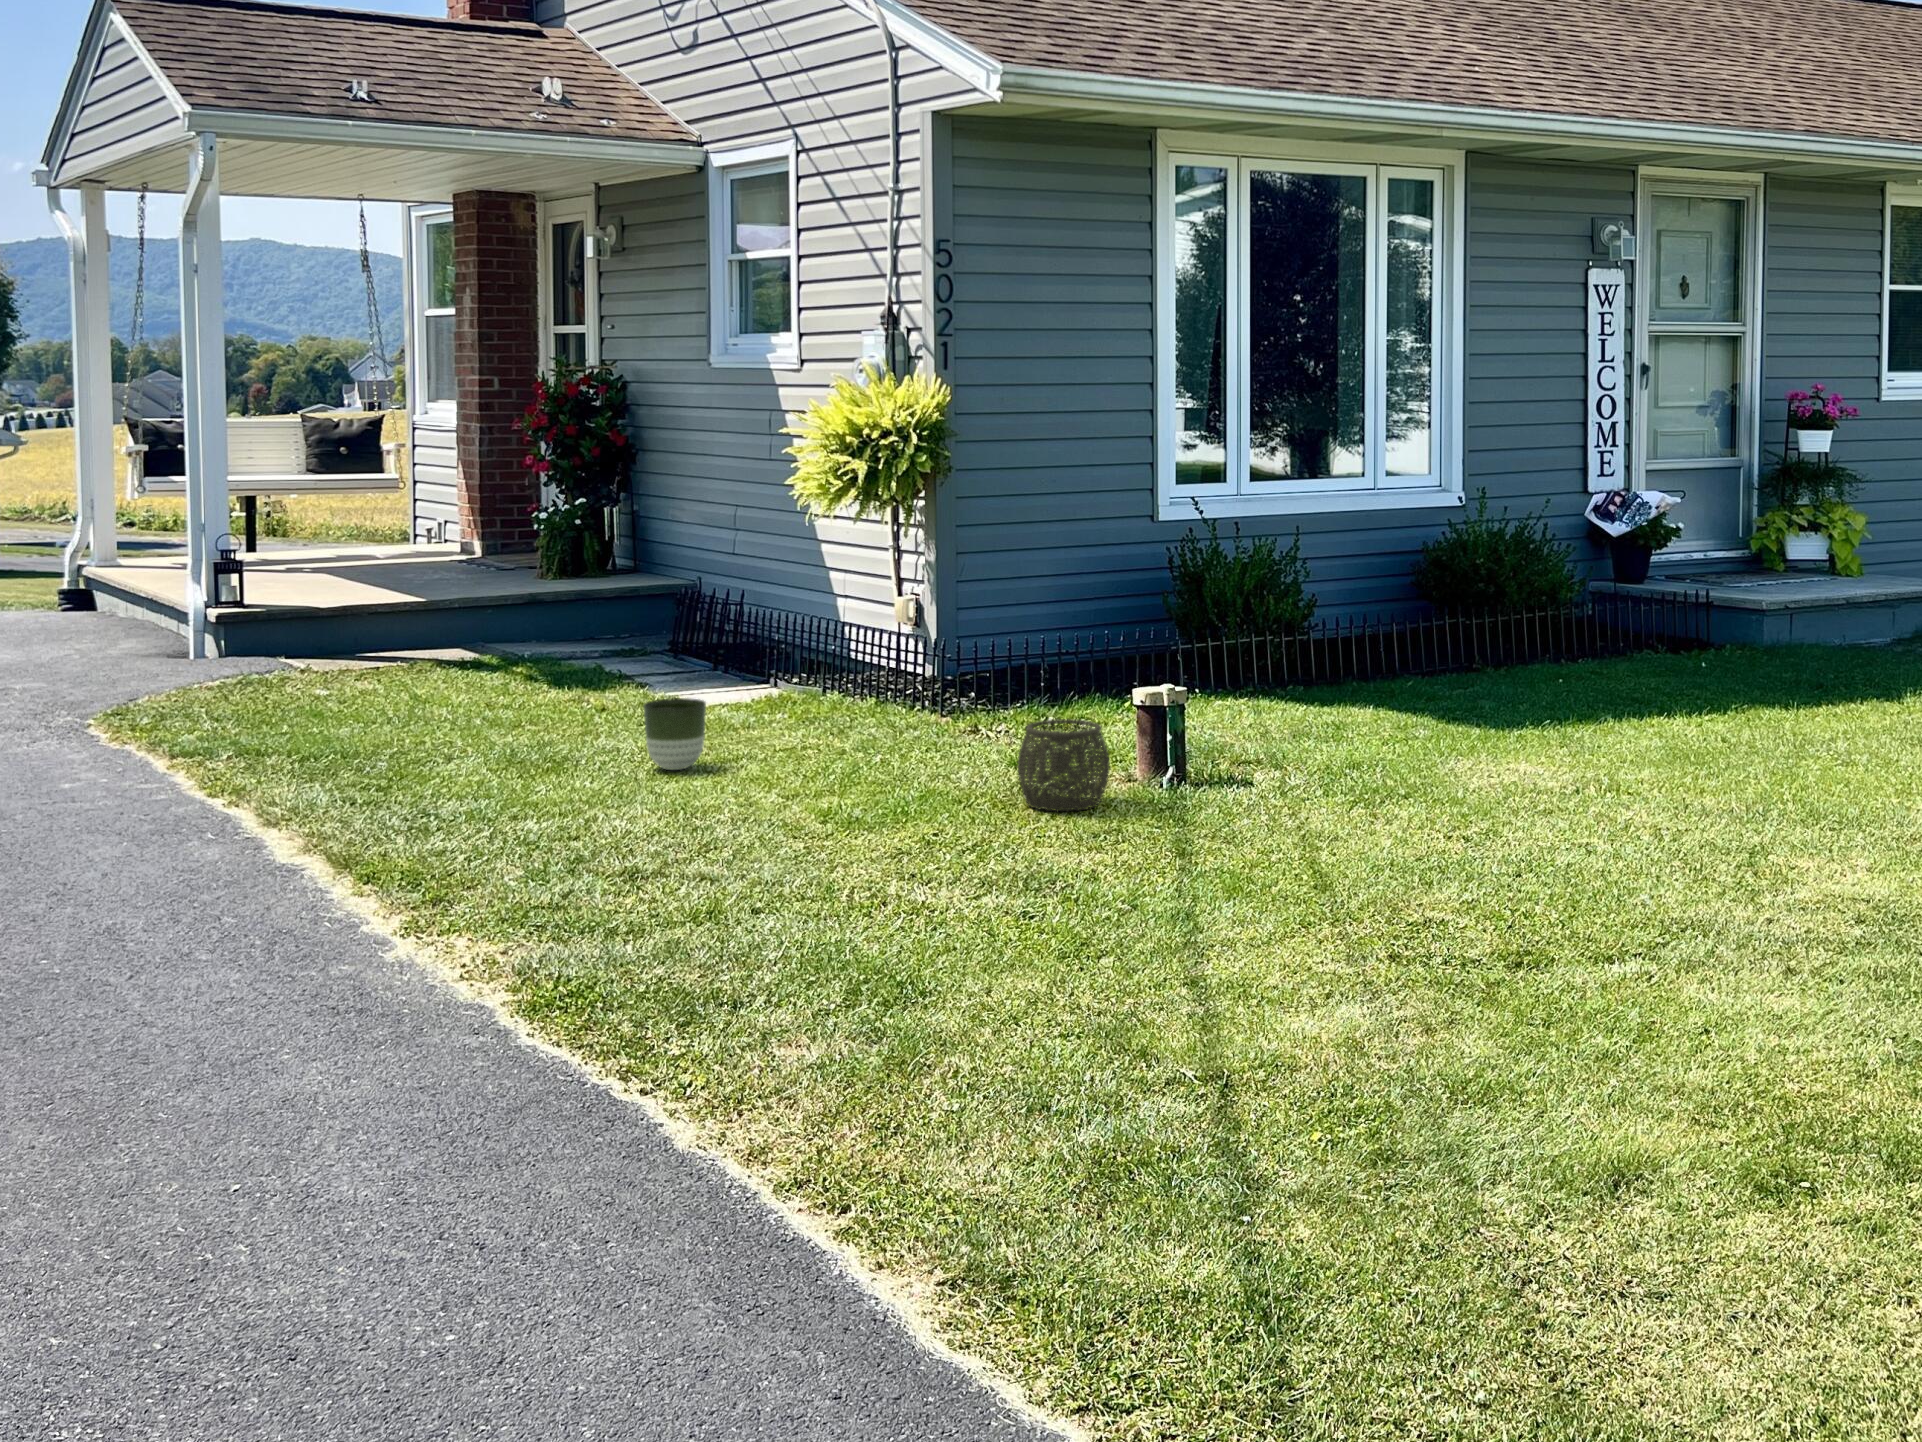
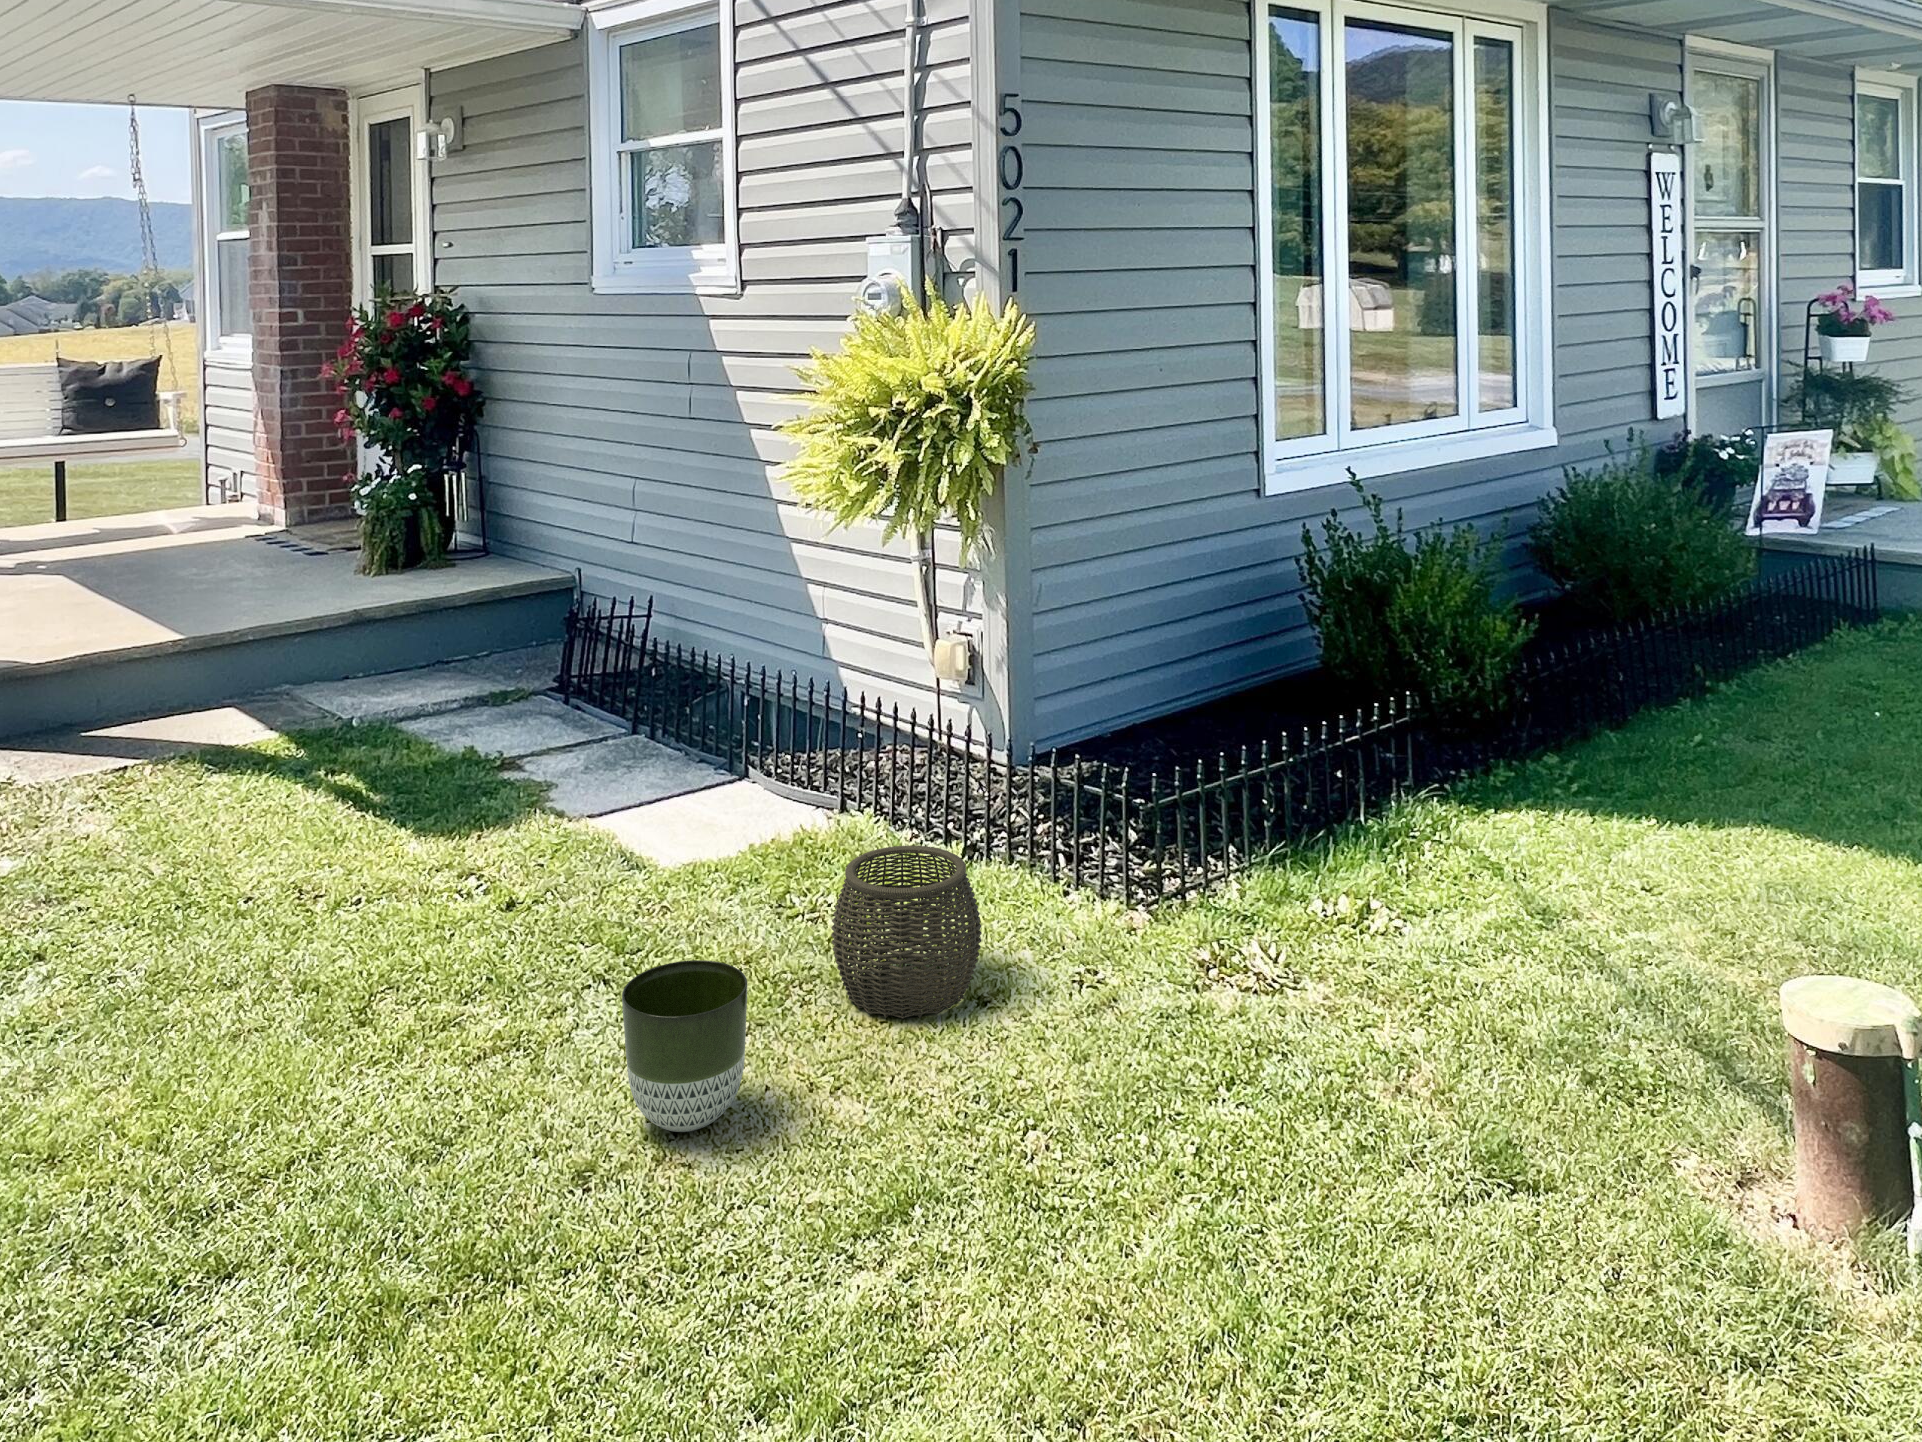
woven basket: present [1017,719,1110,811] -> present [831,845,982,1019]

